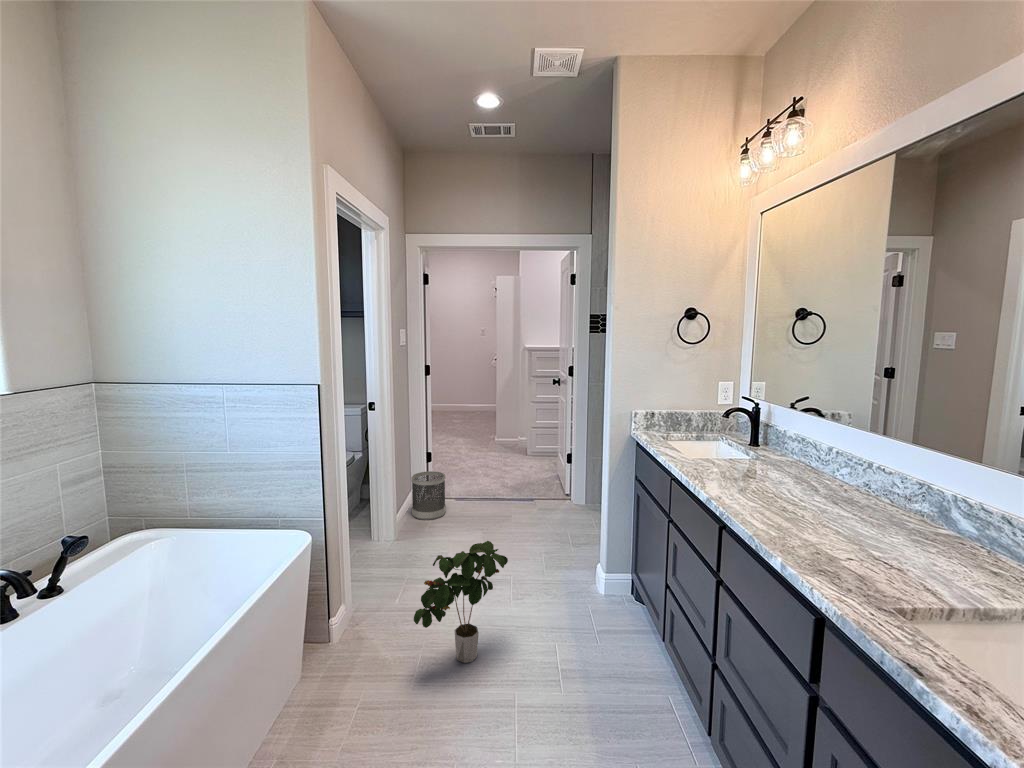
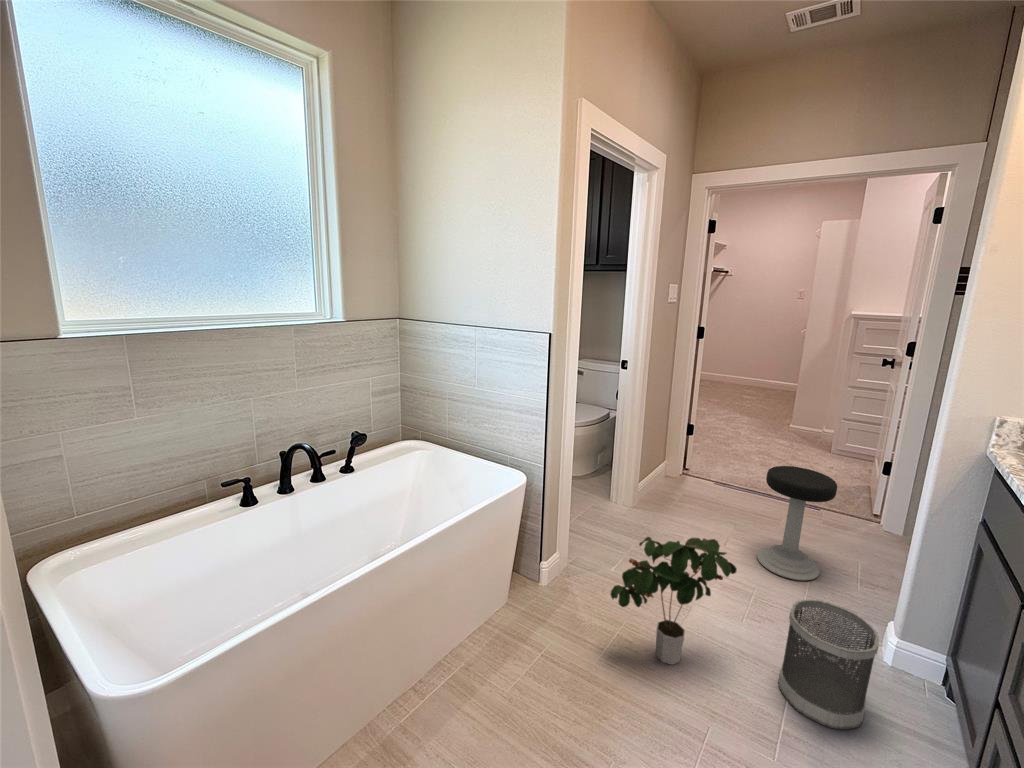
stool: none [504,469,551,558] -> present [757,466,837,581]
wastebasket: present [411,471,446,520] -> present [778,600,879,730]

